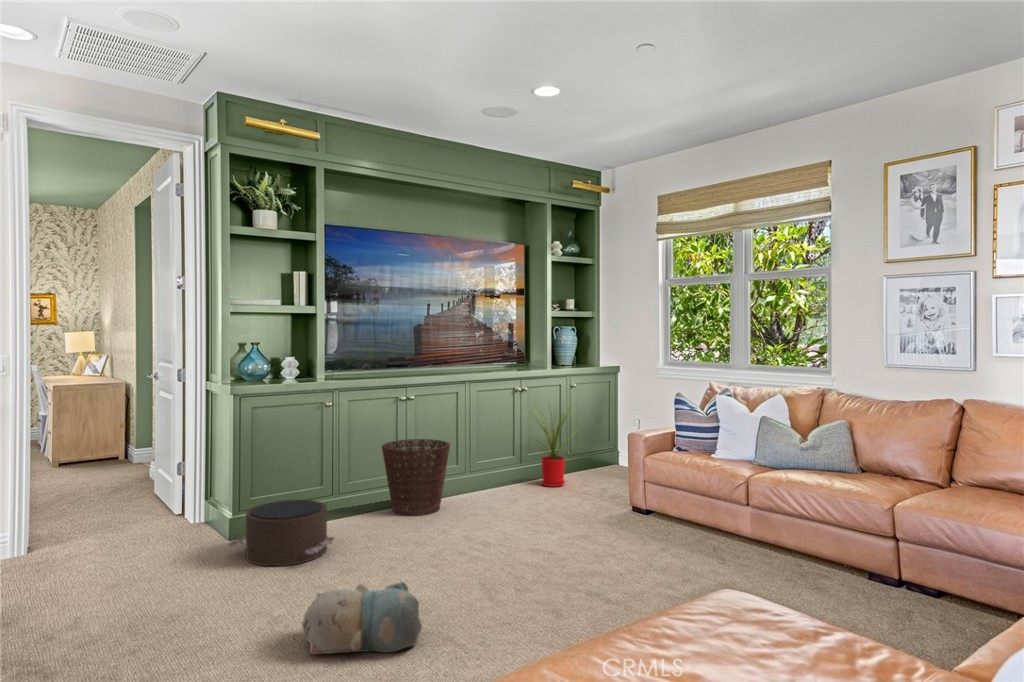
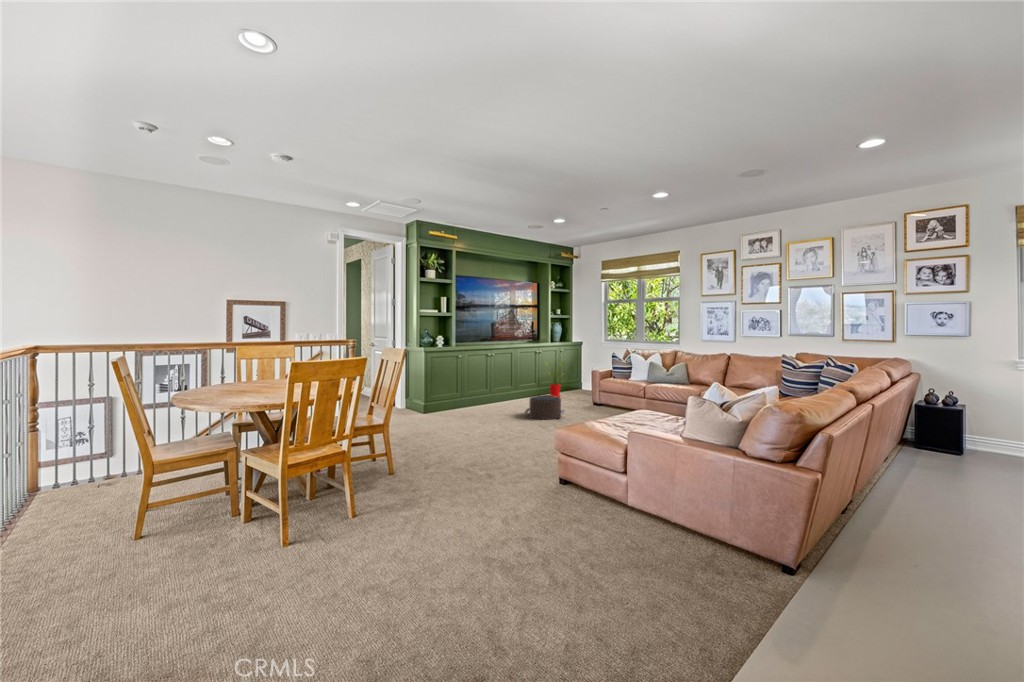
basket: present [382,439,450,516] -> none [484,374,514,407]
pouf: present [229,500,334,566] -> present [525,396,564,419]
plush toy: present [302,581,422,654] -> none [490,417,533,439]

